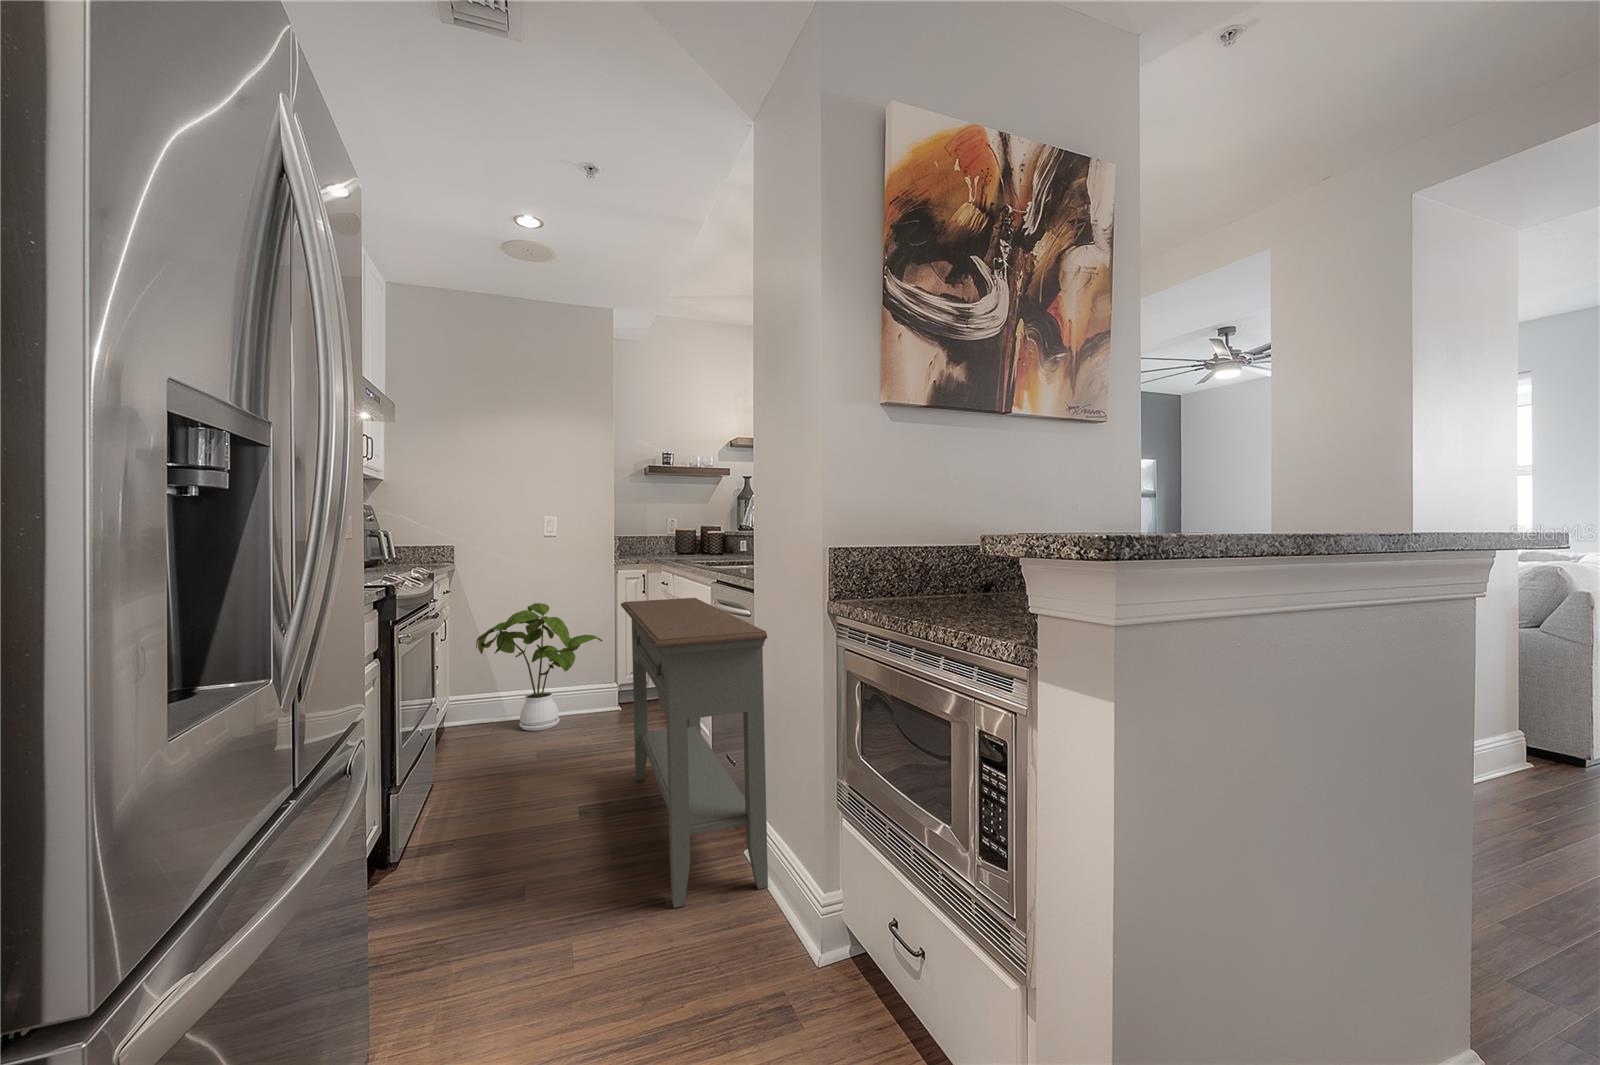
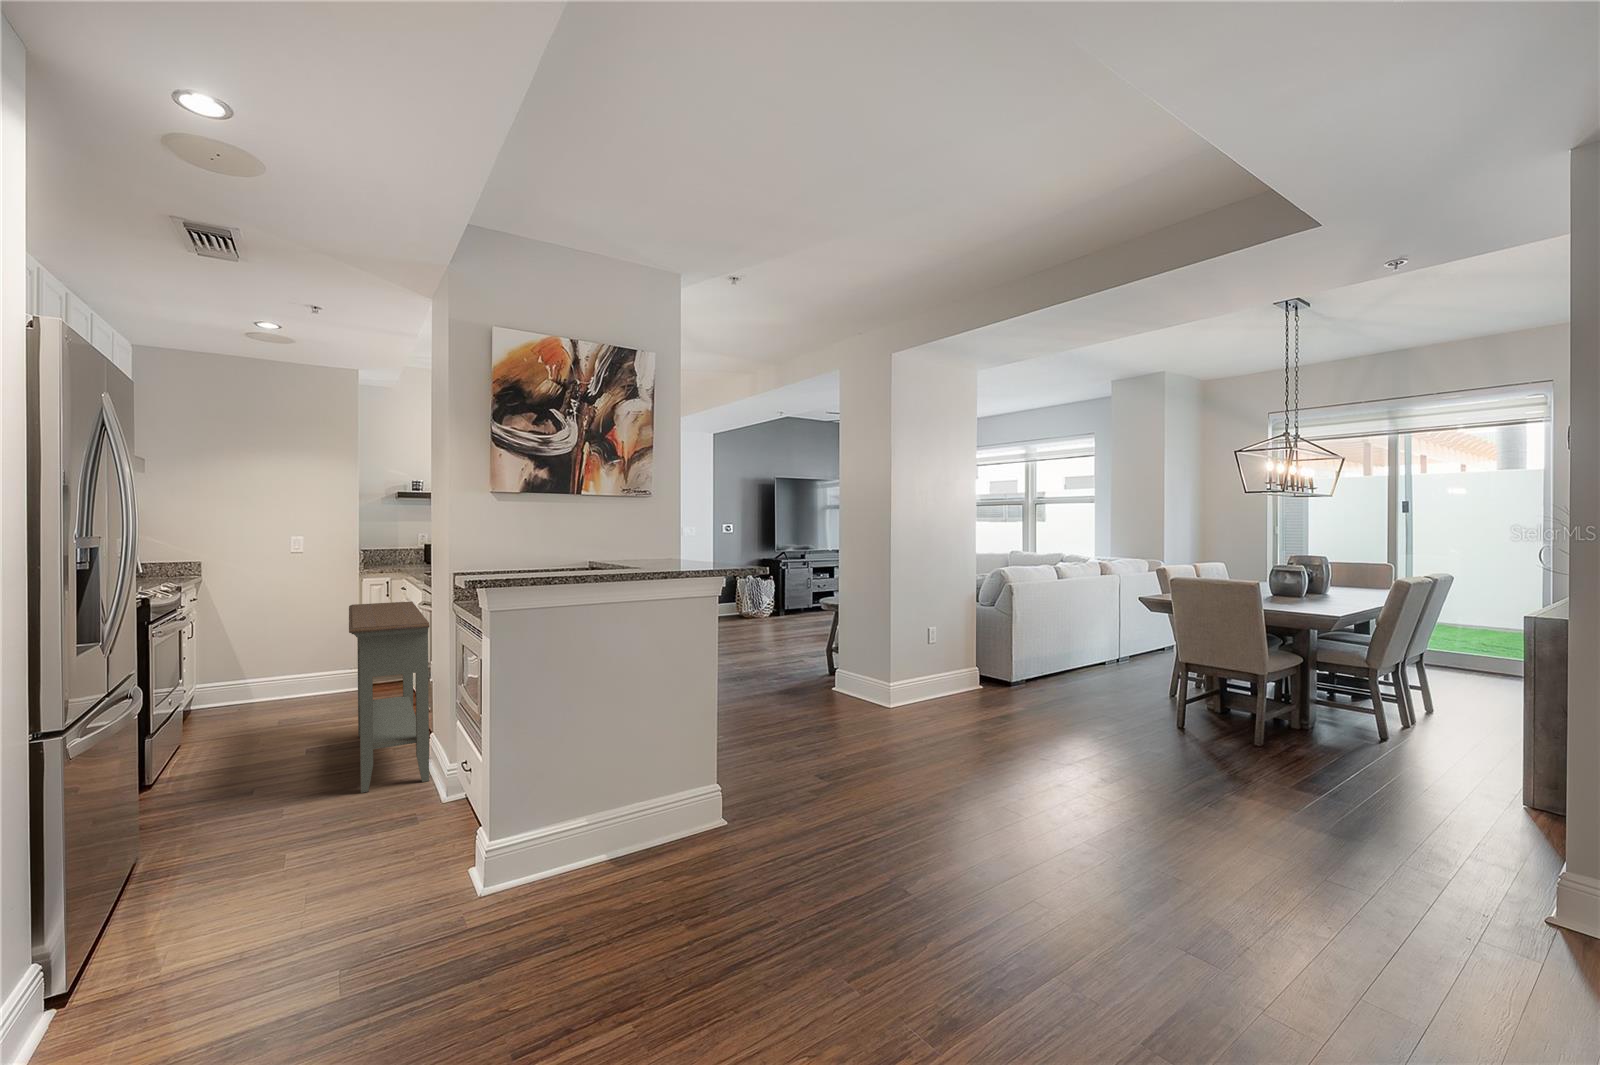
house plant: present [476,603,603,731] -> none [223,606,346,711]

